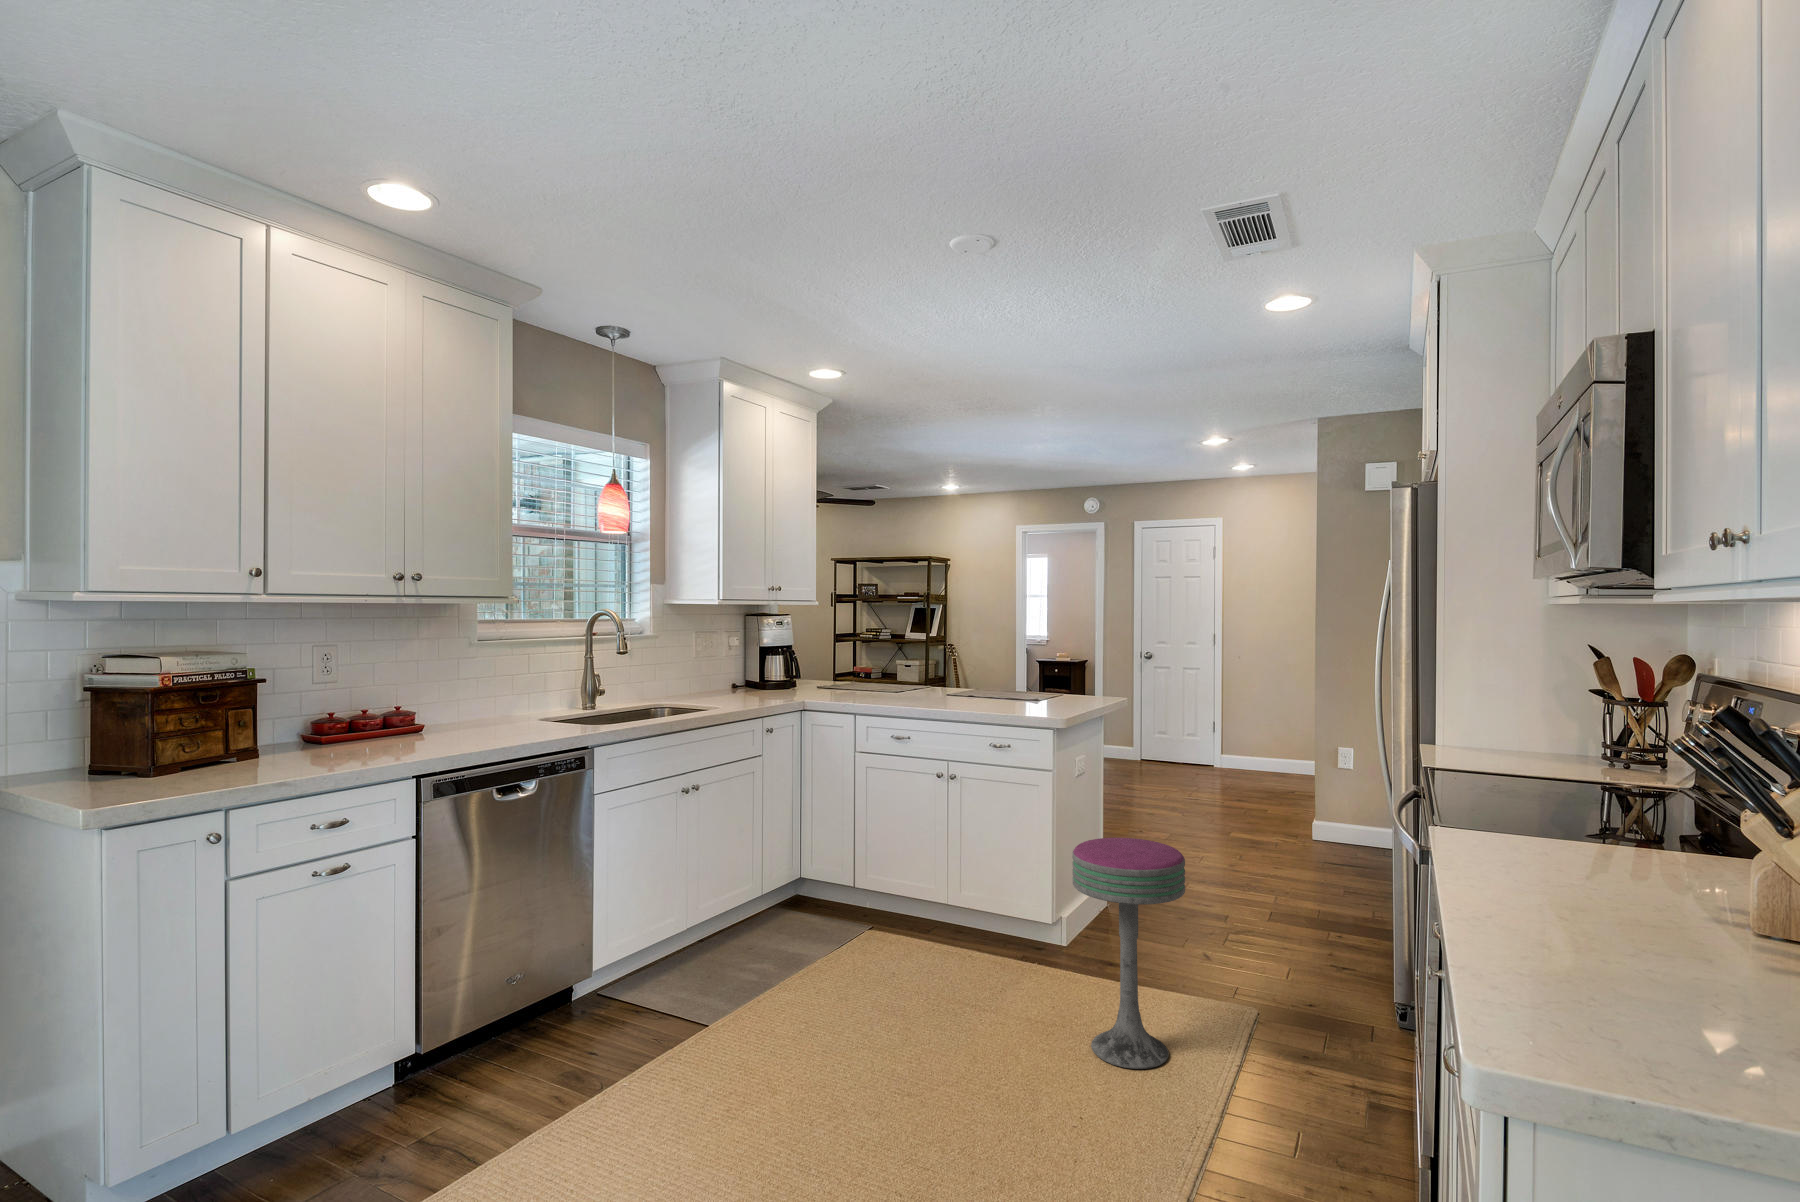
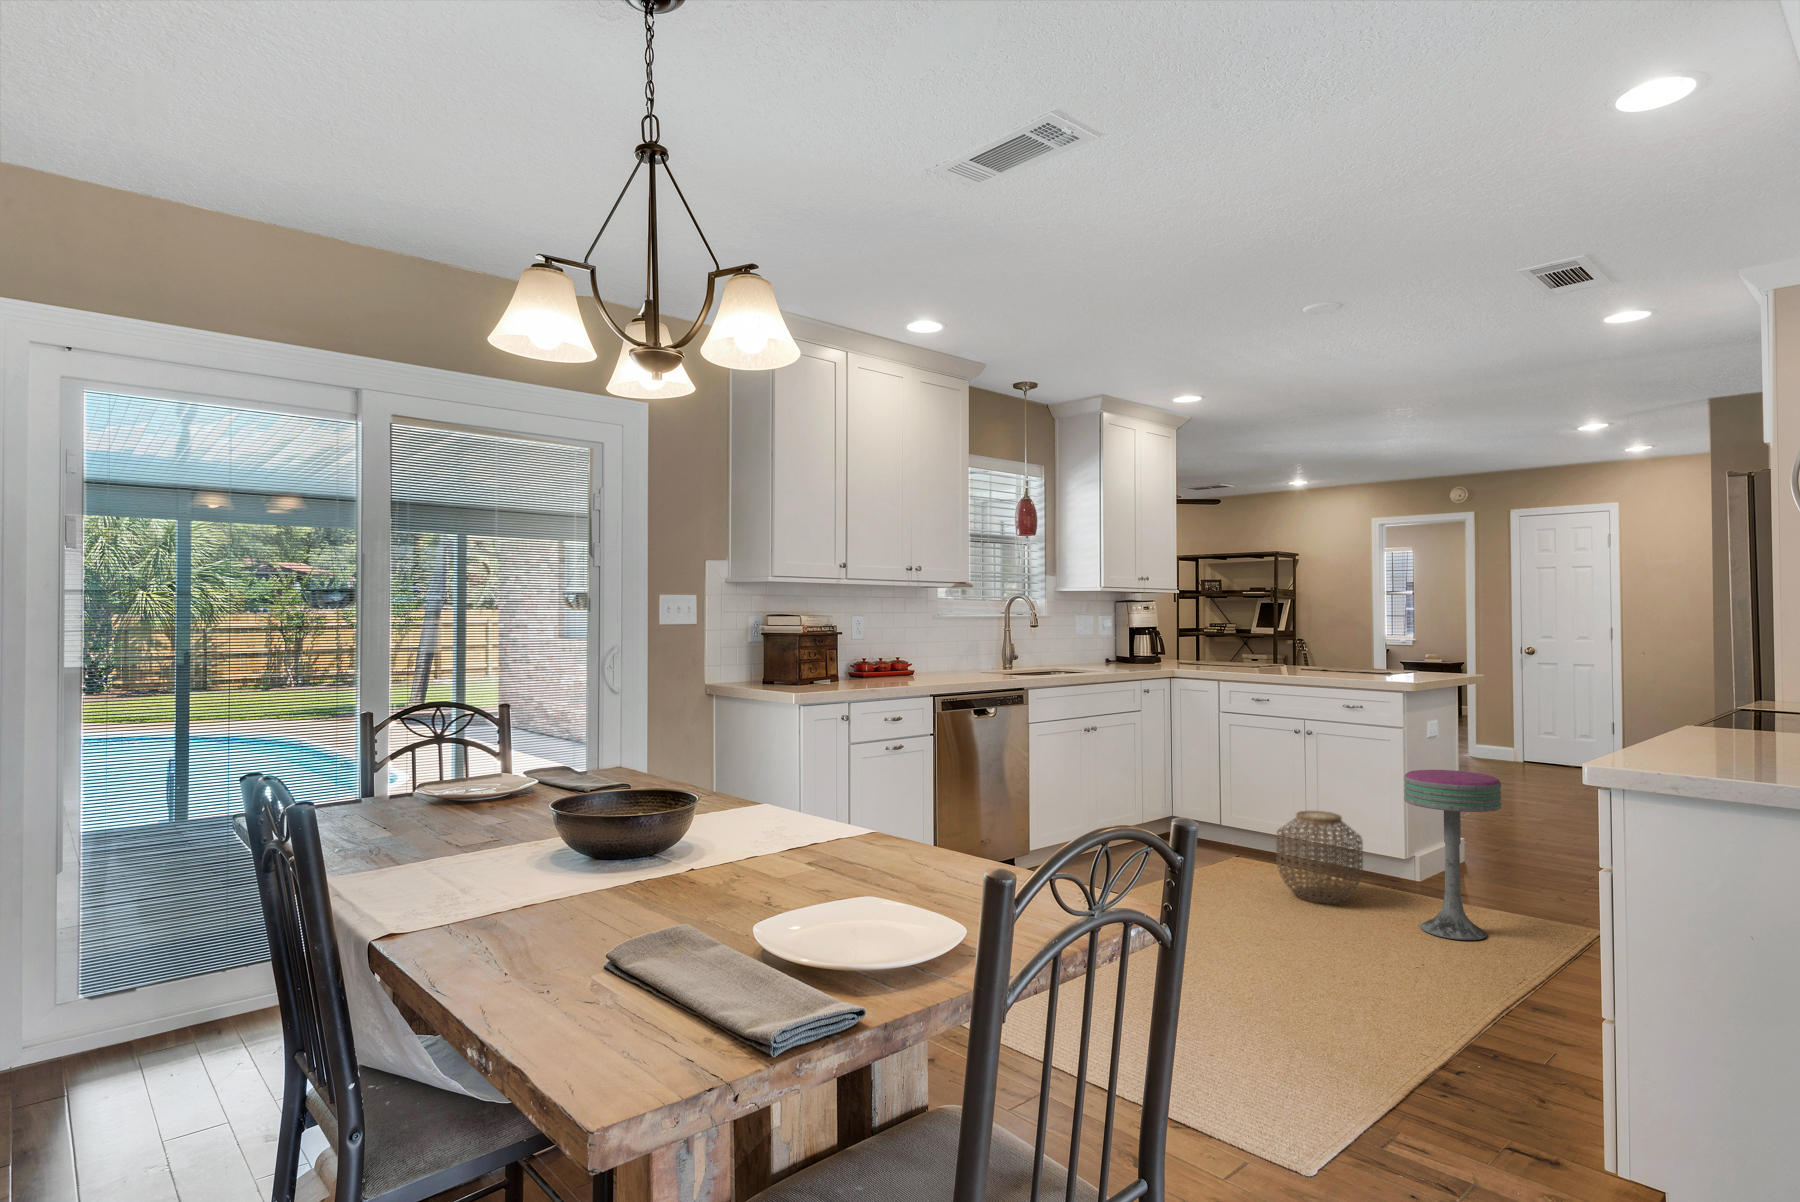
woven basket: none [919,888,1022,1014] -> present [1276,811,1363,904]

